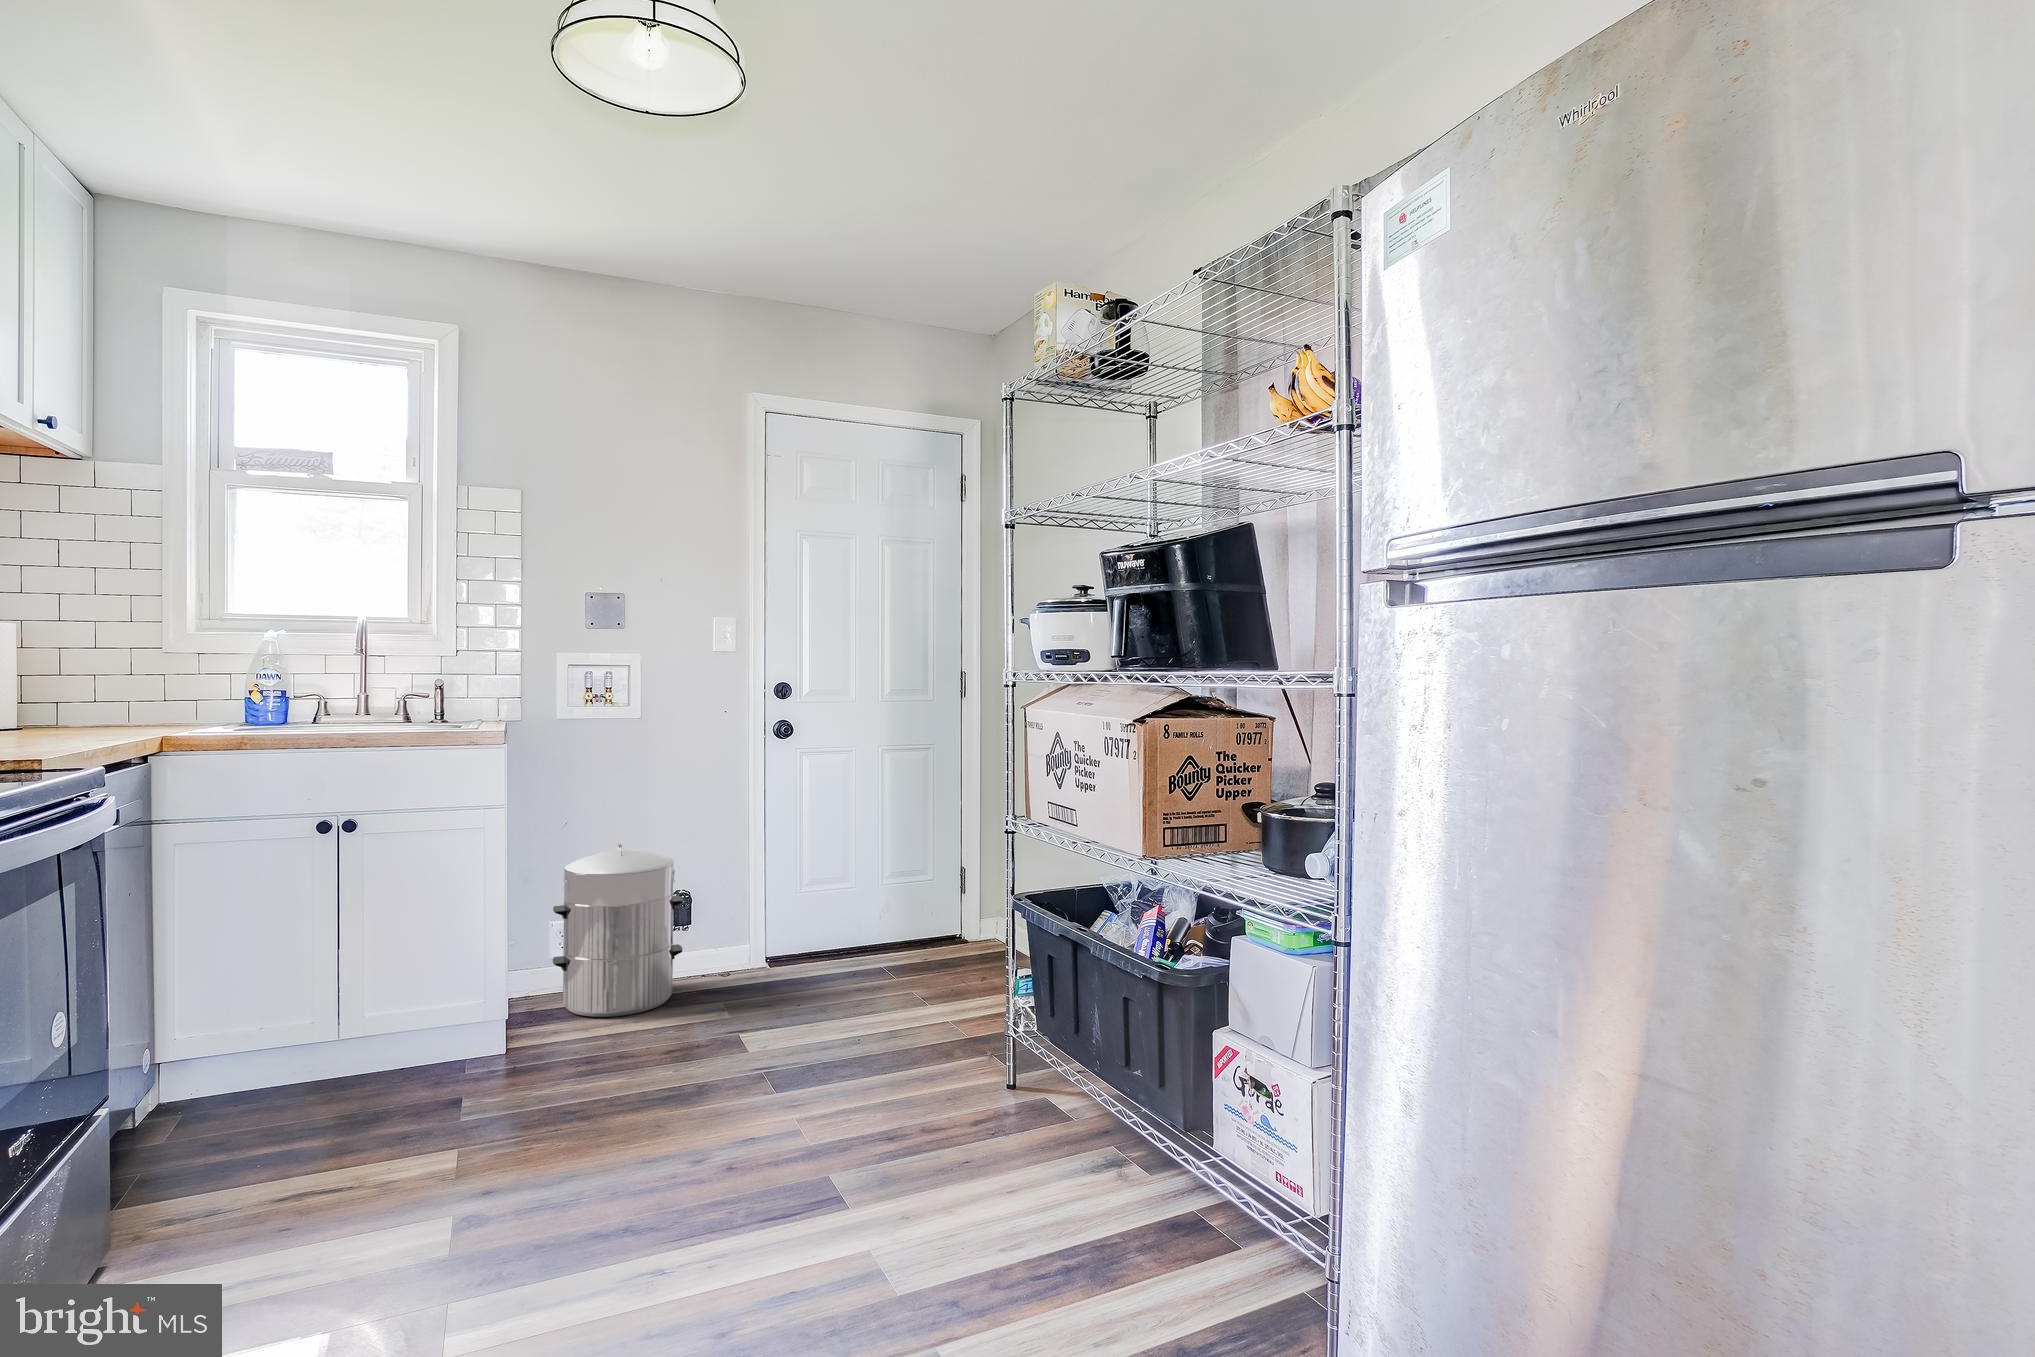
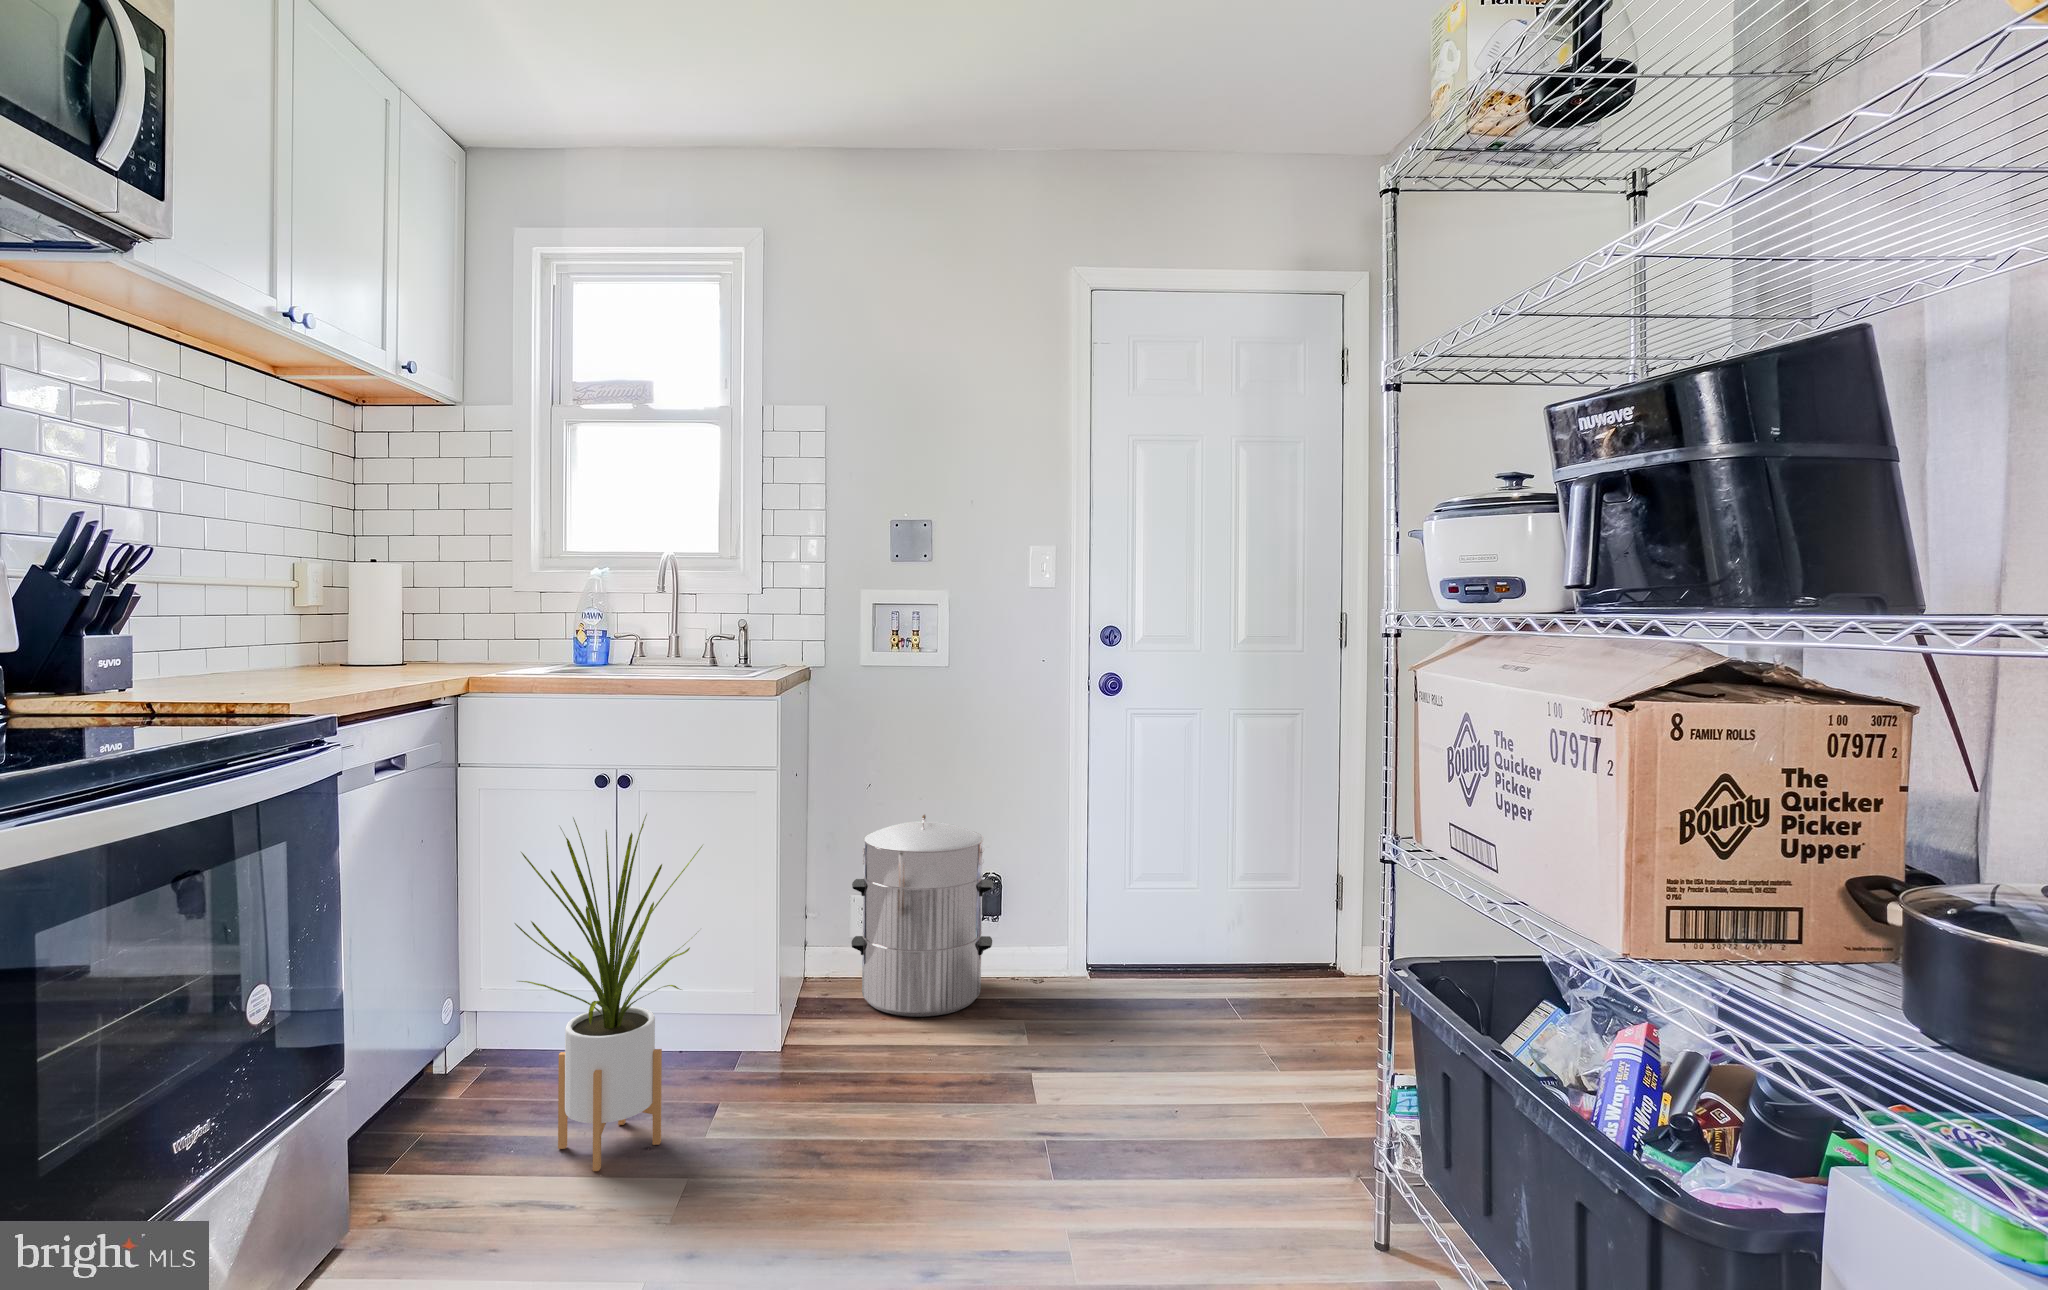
house plant: none [296,845,475,1154] -> present [515,814,703,1171]

